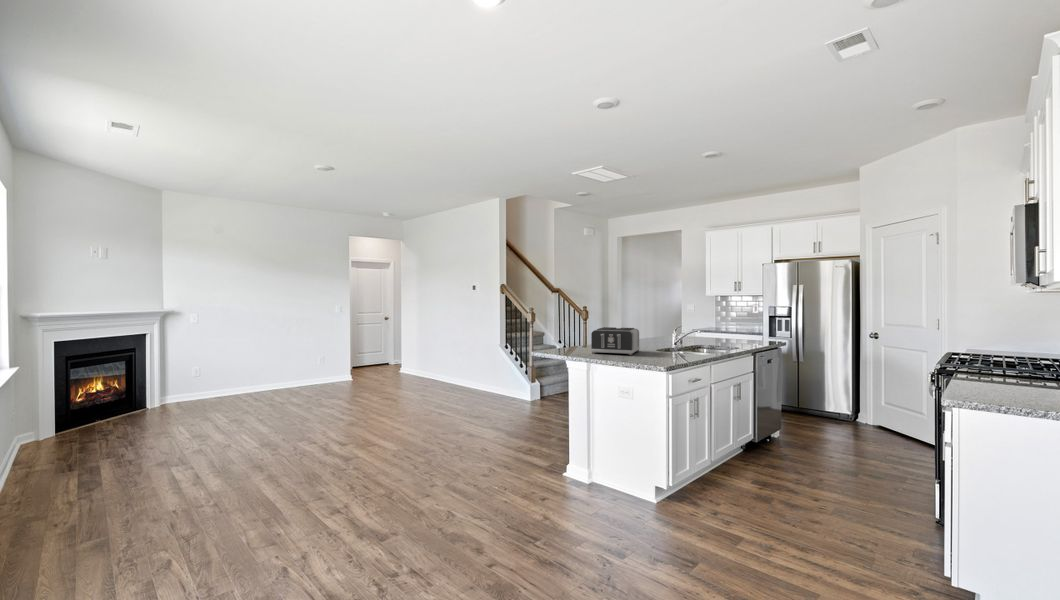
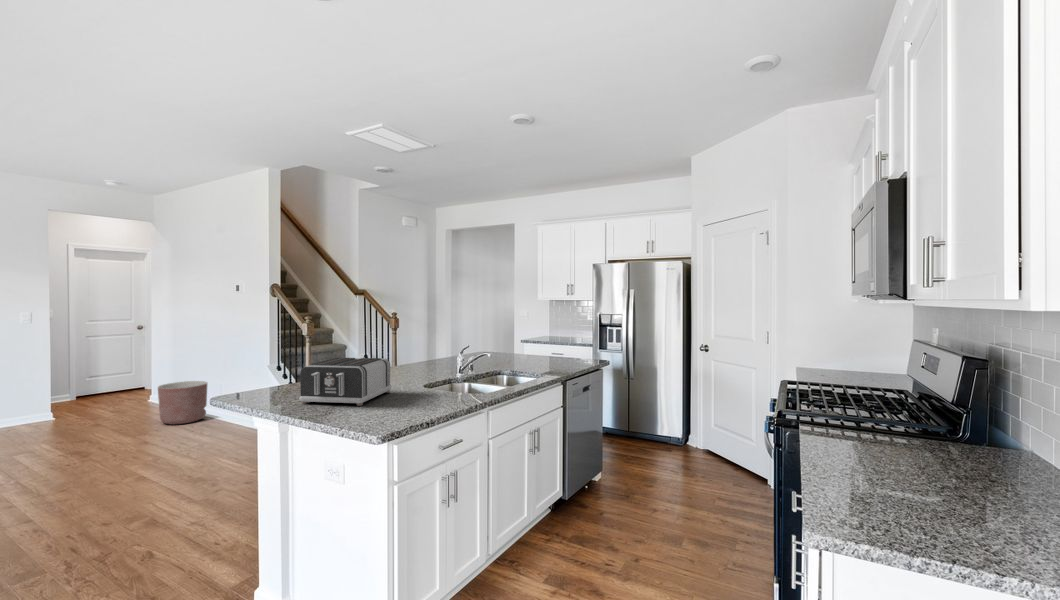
planter: none [420,356,449,386] -> present [158,381,207,424]

